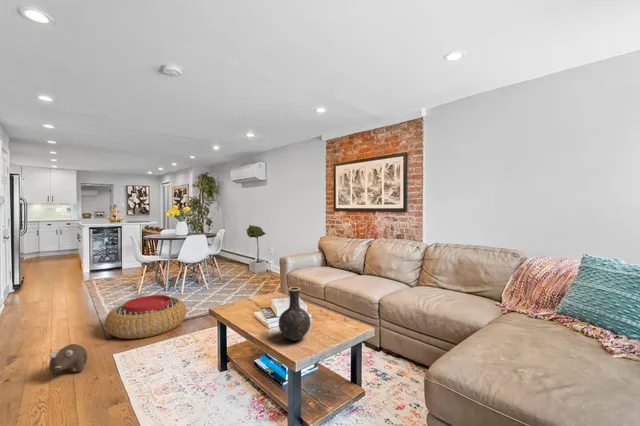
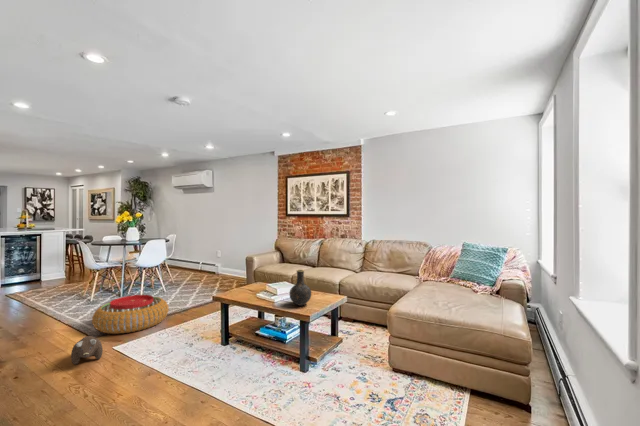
potted tree: present [247,225,267,273] -> none [195,230,215,275]

